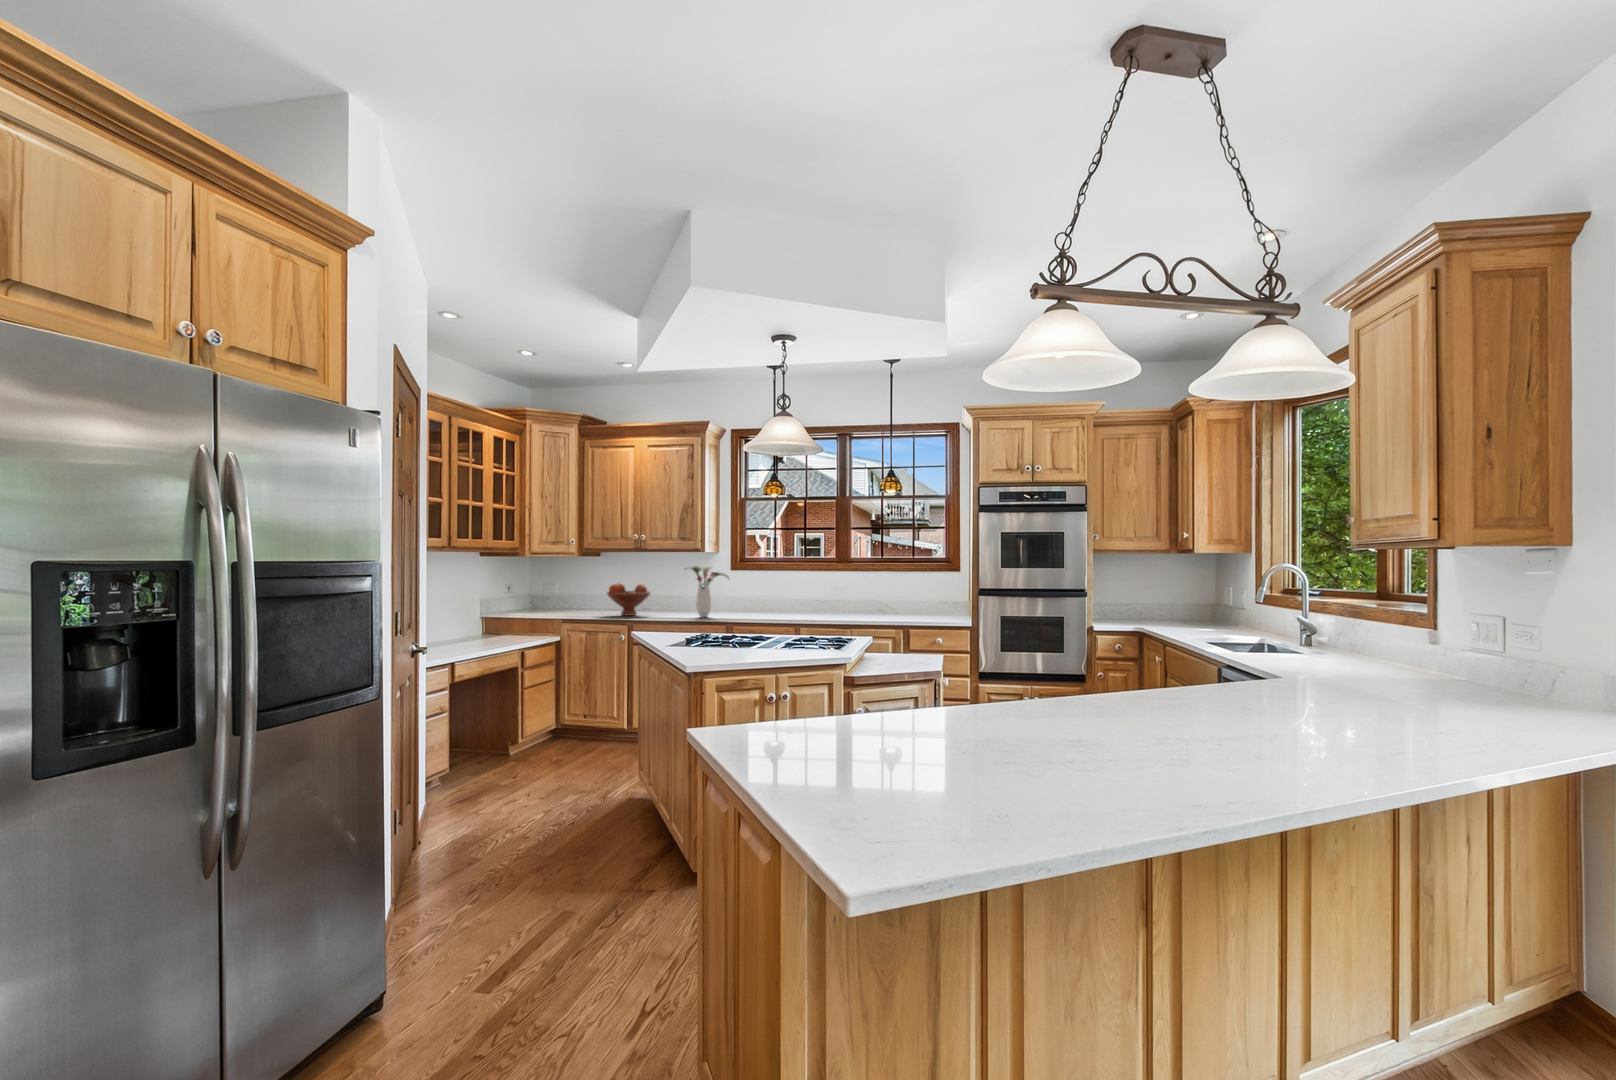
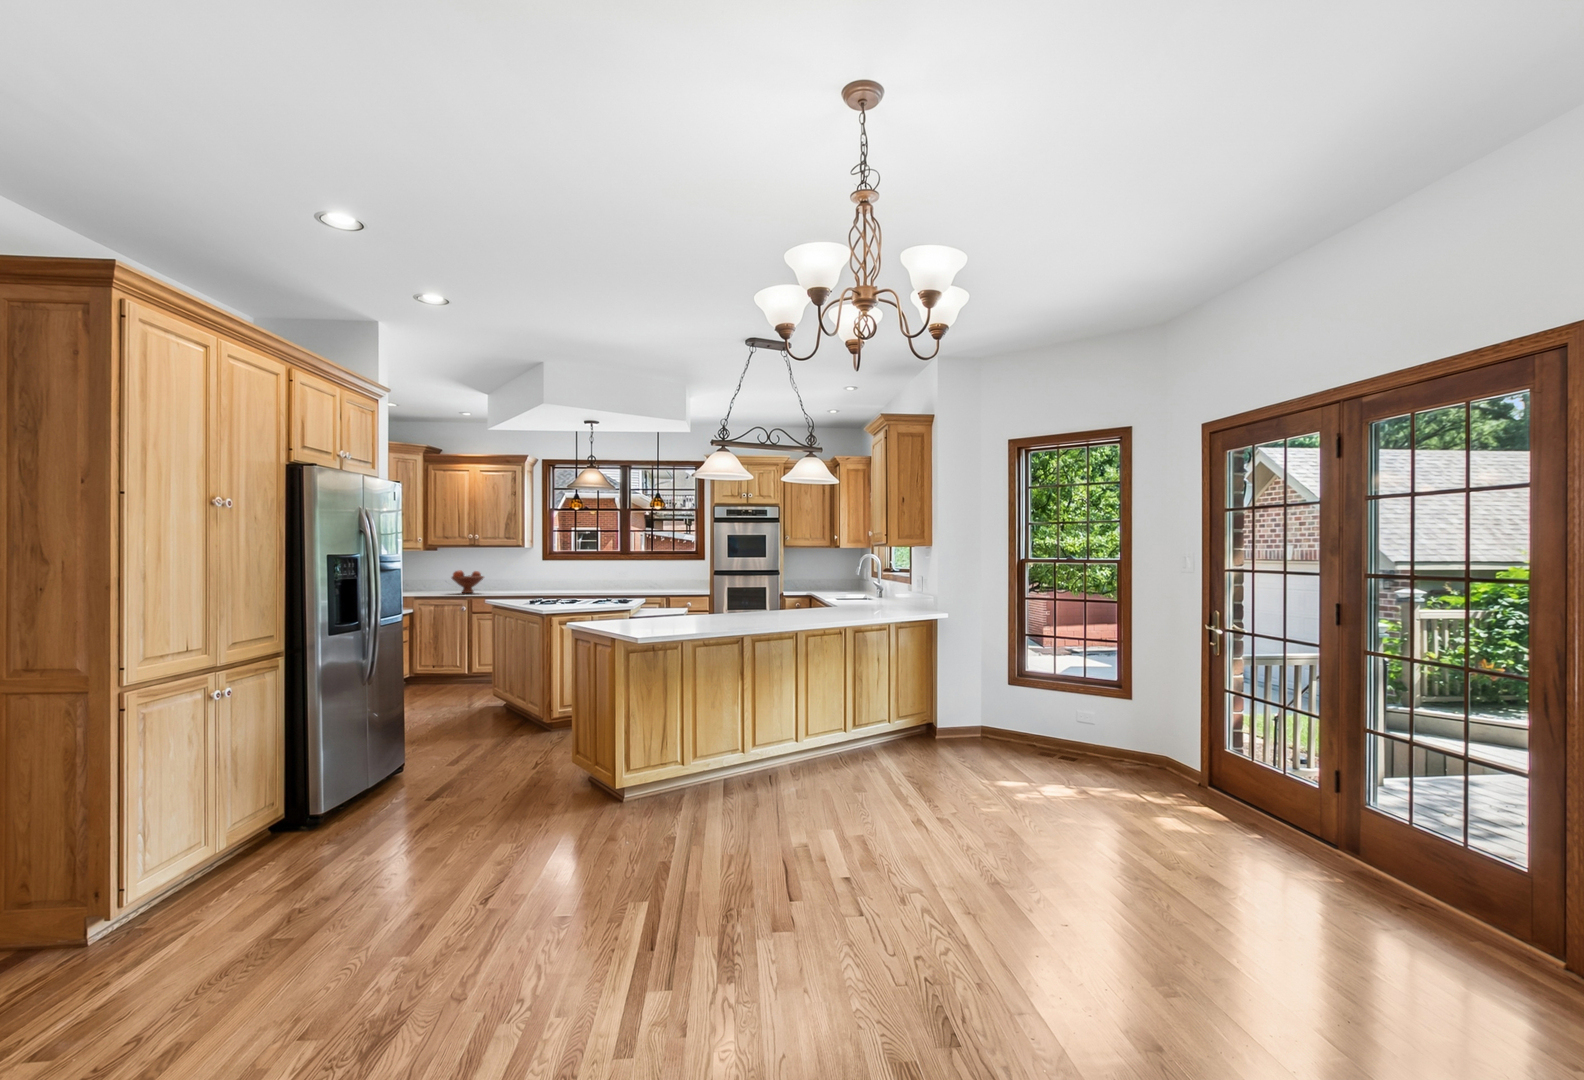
flower arrangement: present [691,566,729,617] -> none [512,557,544,593]

